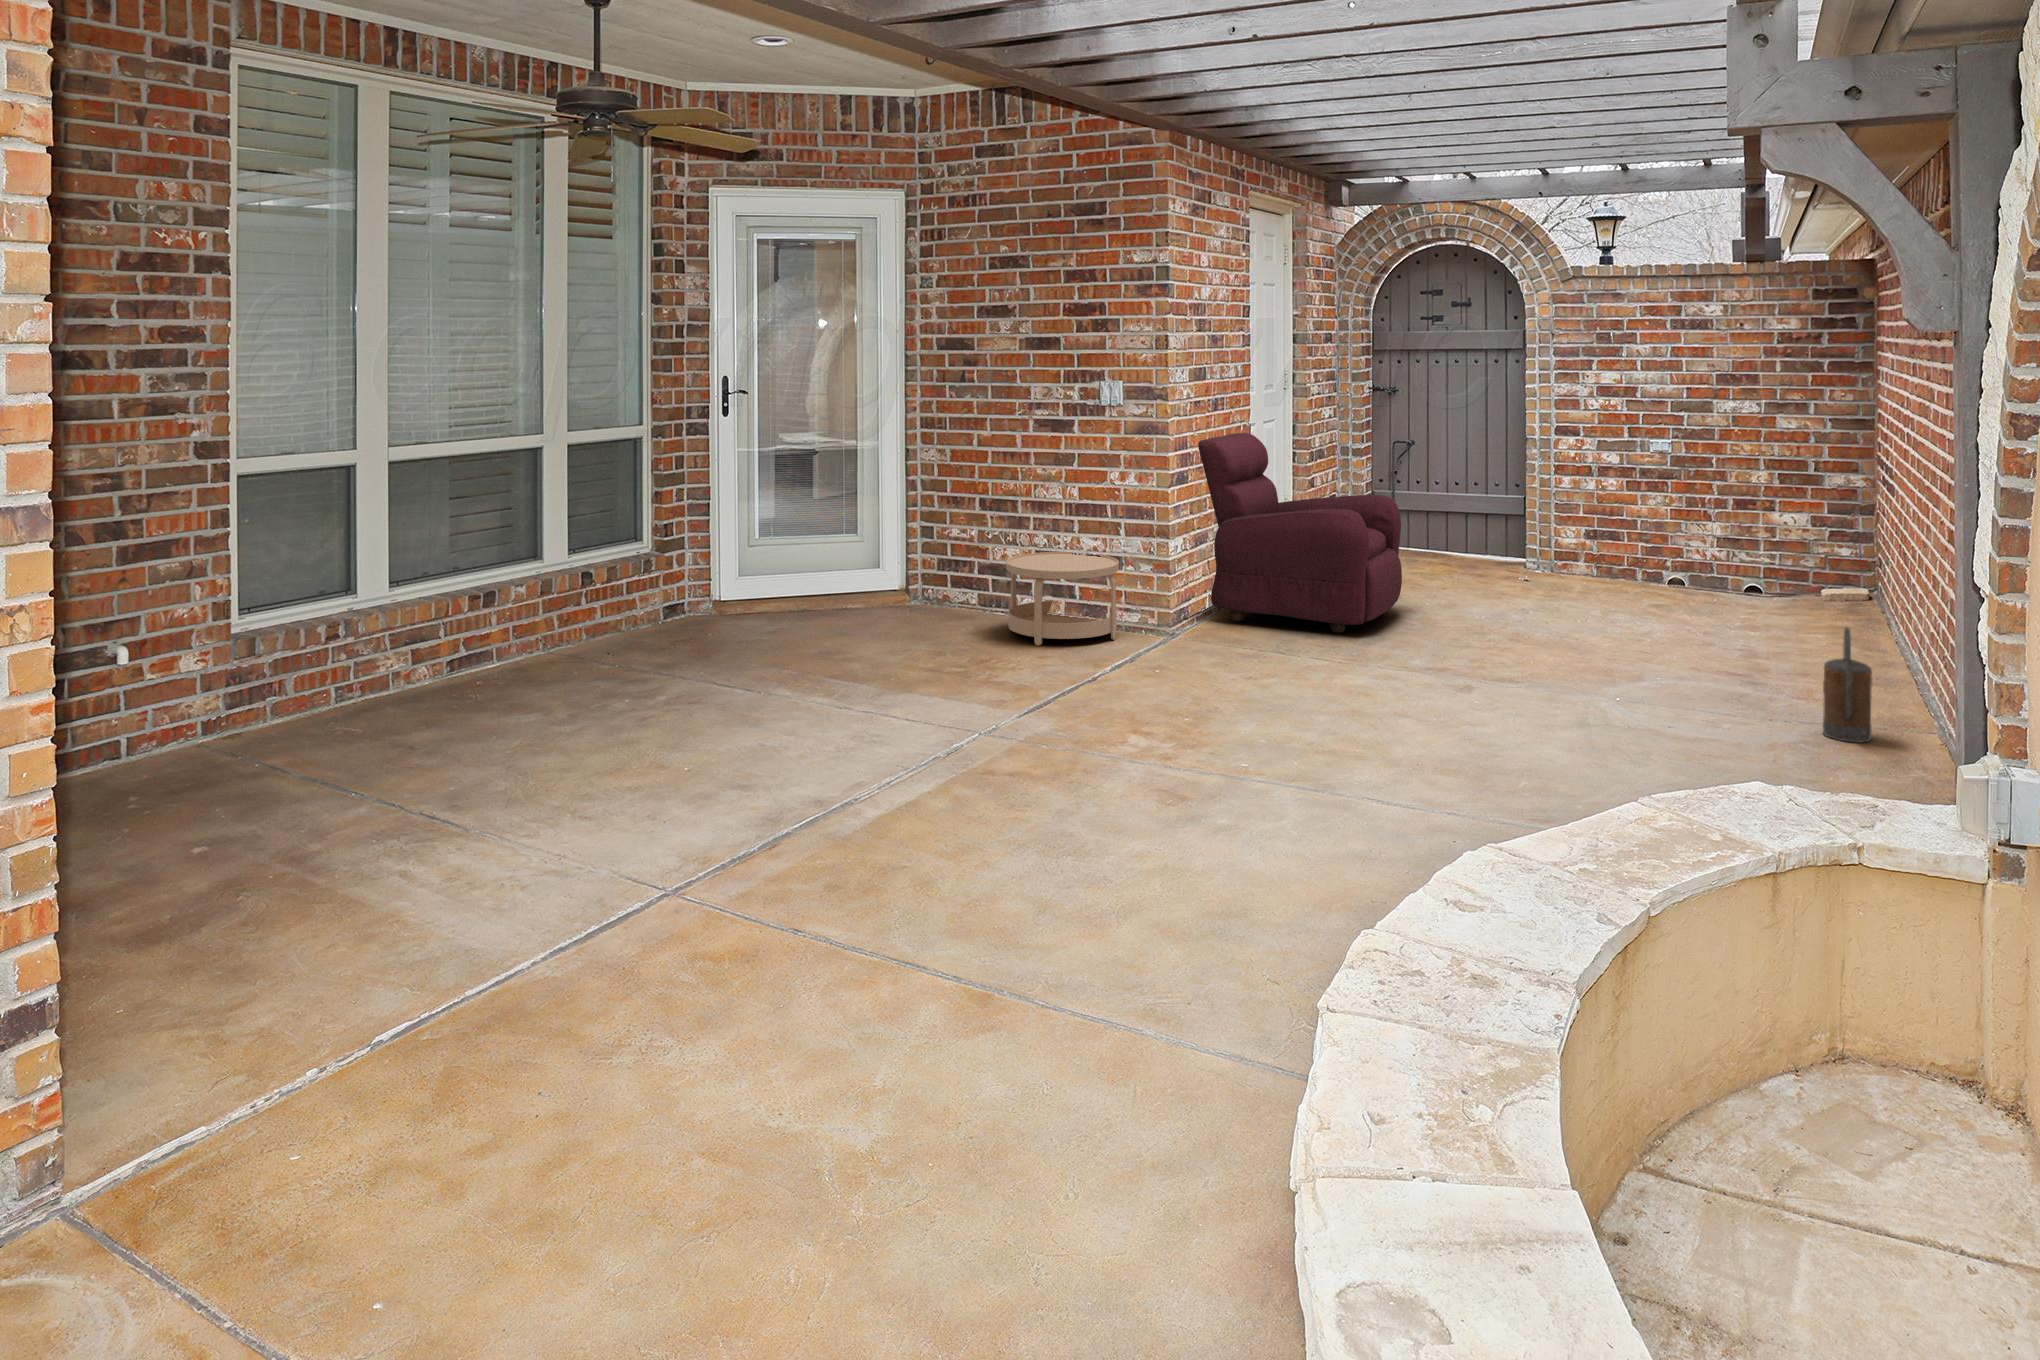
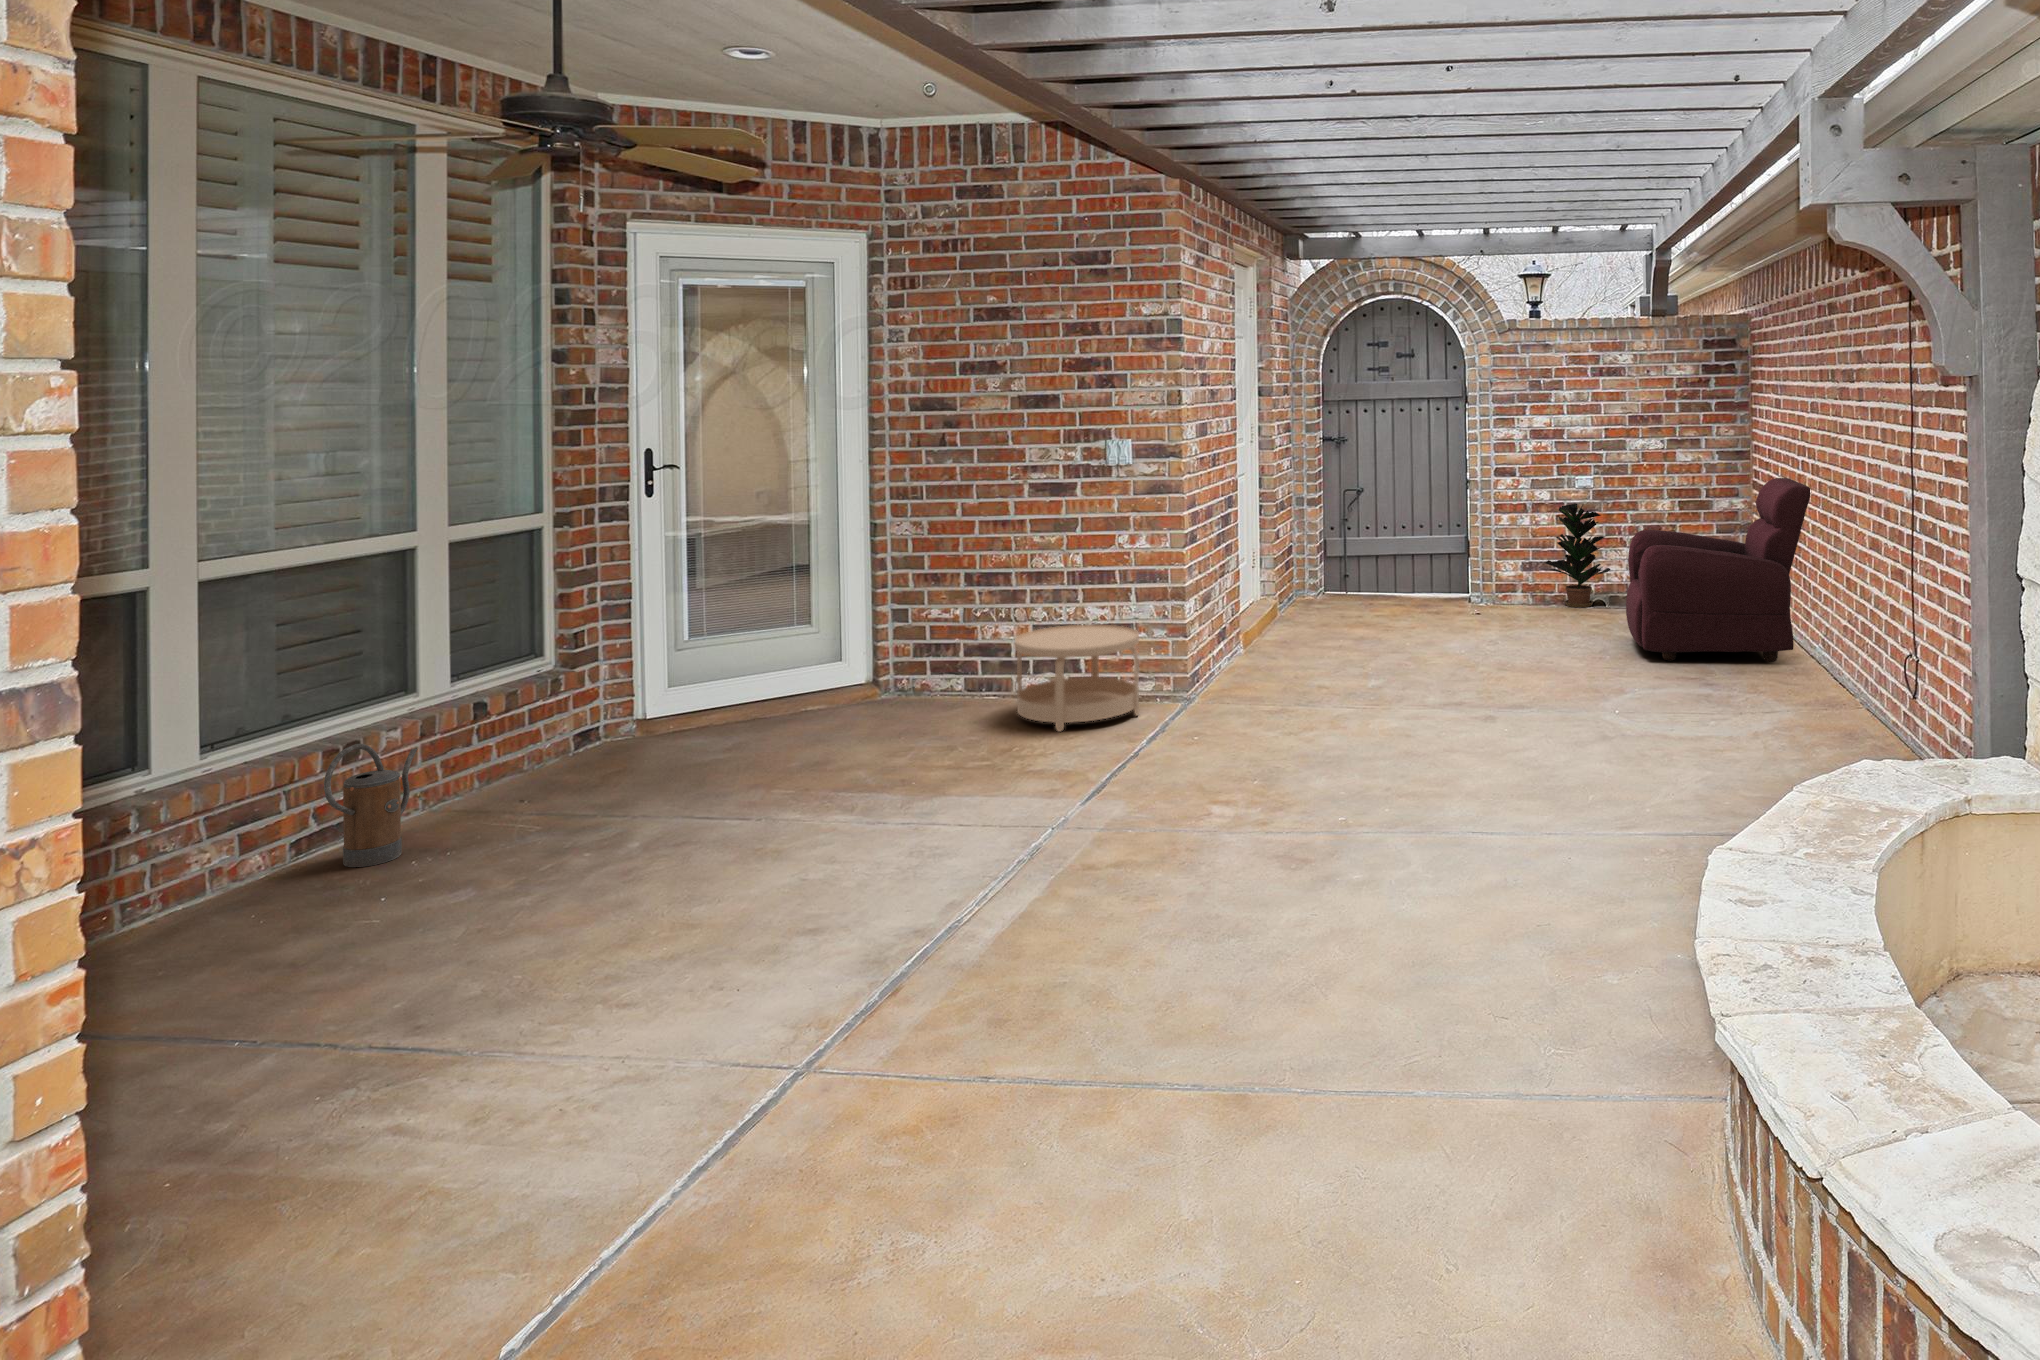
armchair: present [1198,433,1402,633] -> present [1626,478,1810,662]
potted plant: none [1606,470,1683,583] -> present [1546,504,1610,607]
watering can: present [1823,628,1872,743] -> present [324,744,417,867]

